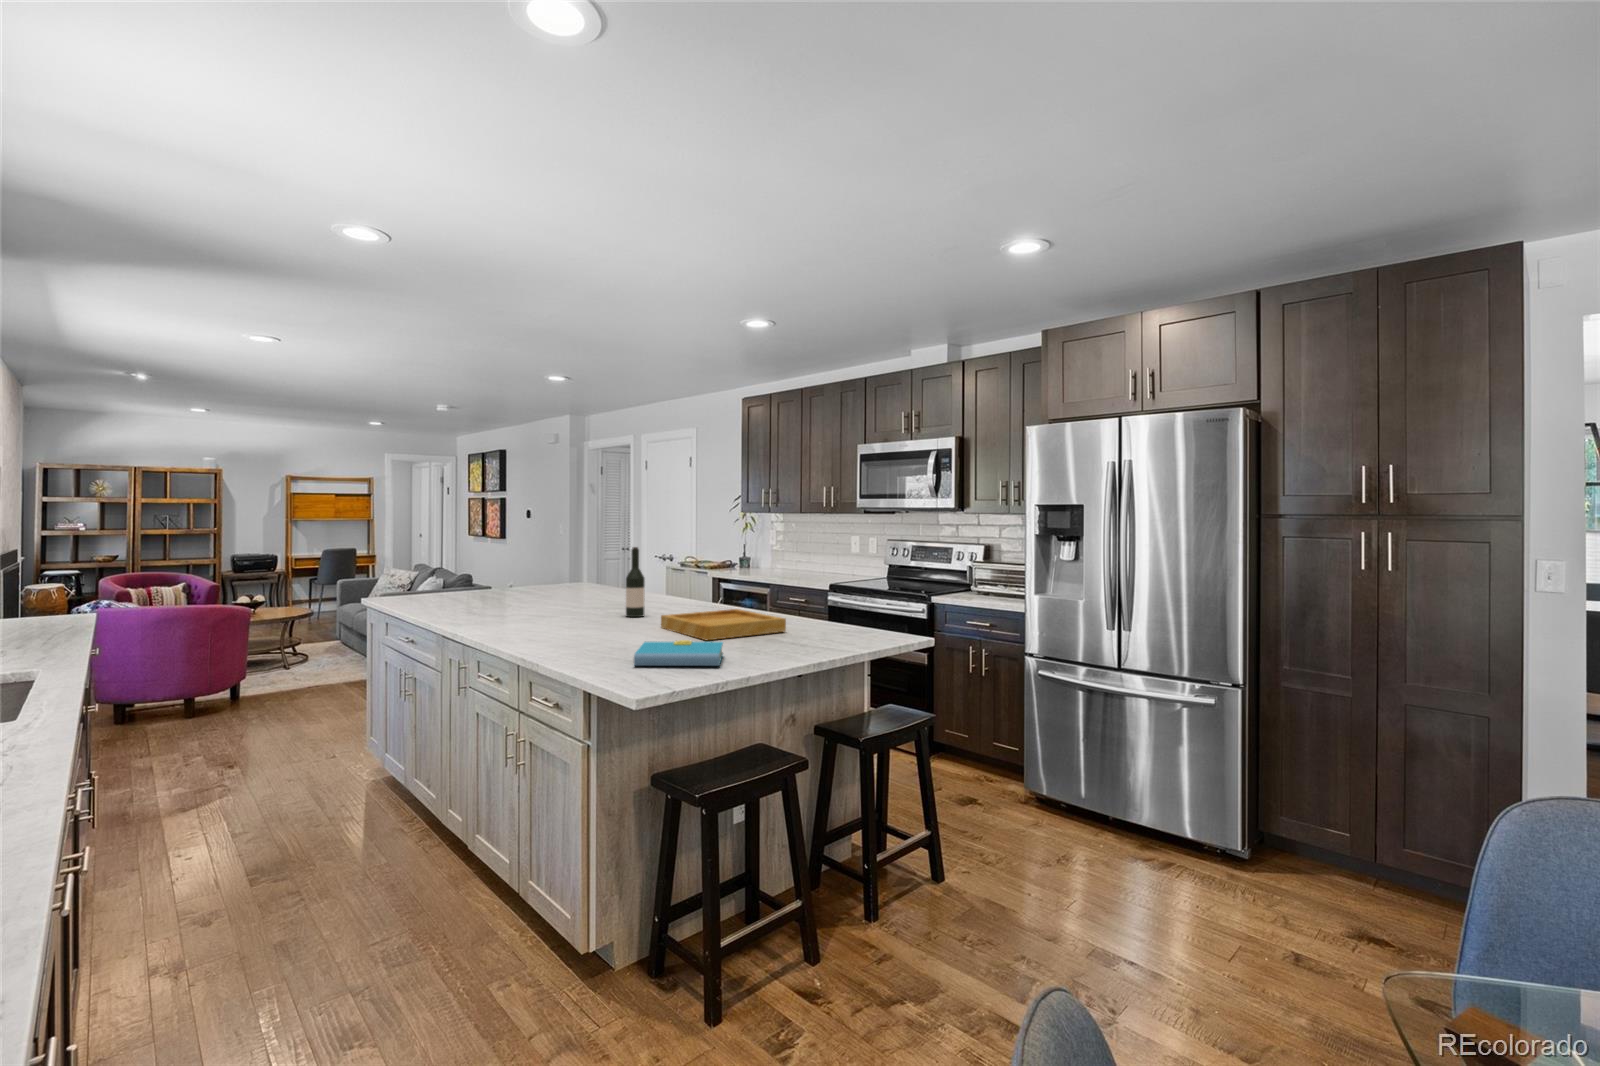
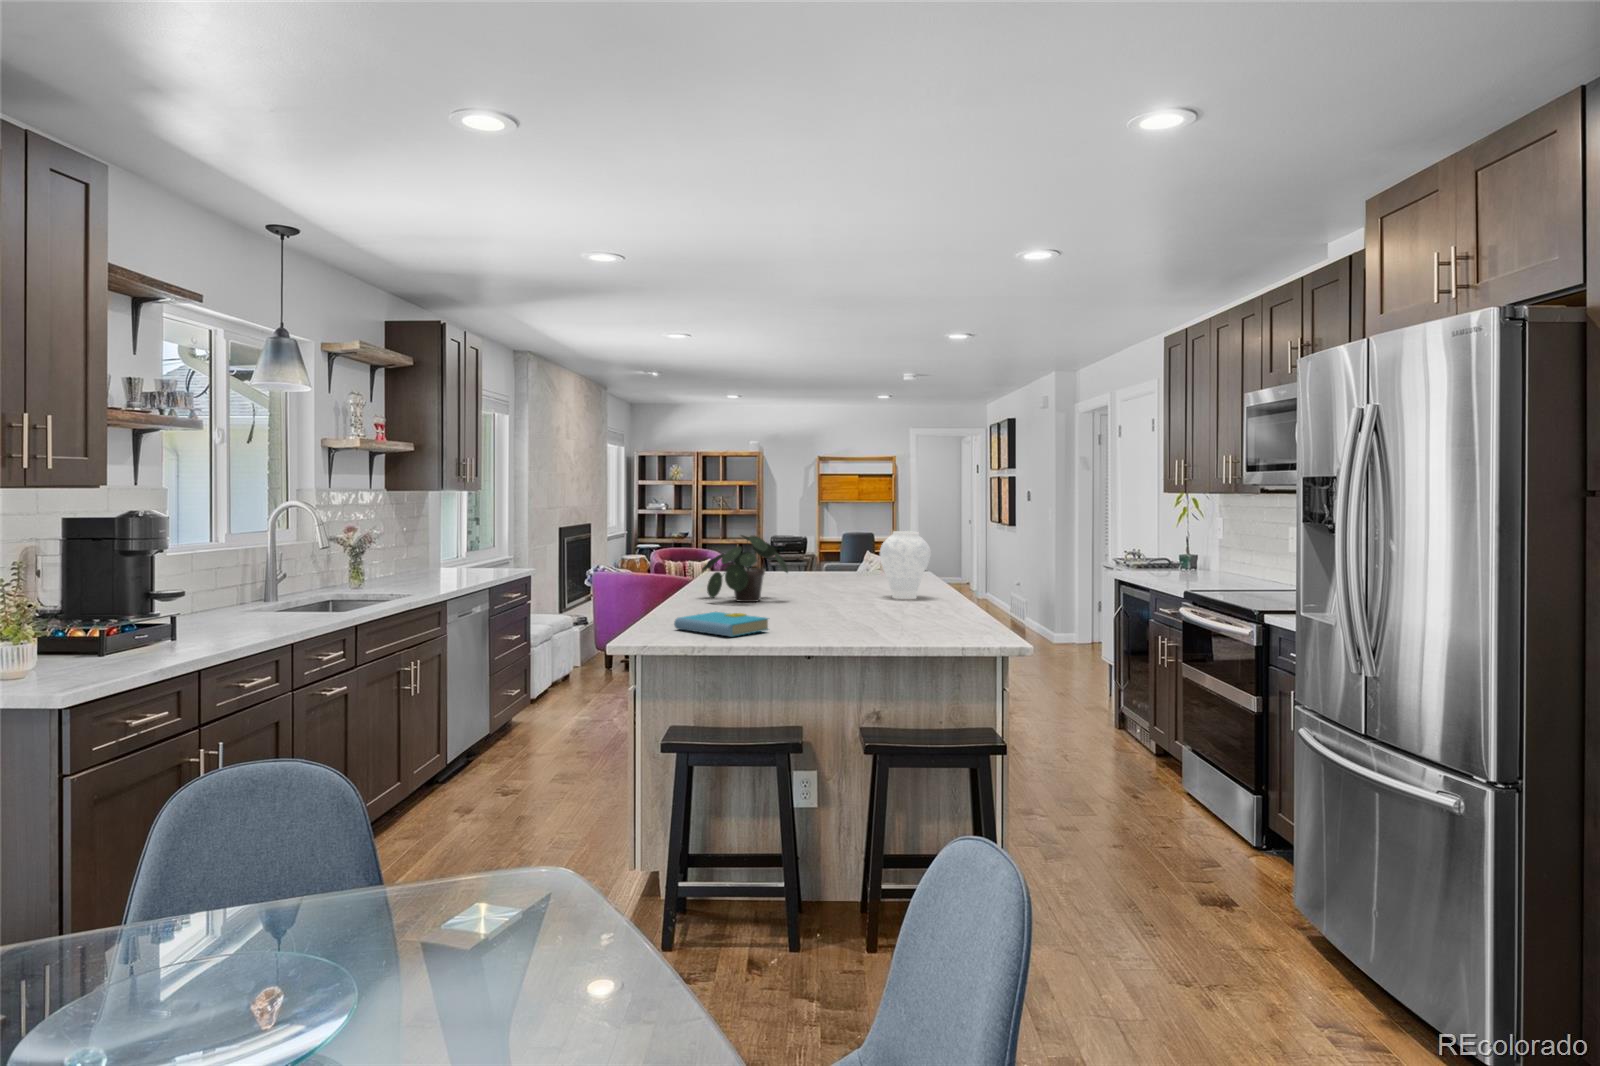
wine bottle: present [626,547,645,617] -> none [825,527,845,601]
vase: none [656,549,702,610] -> present [880,531,931,599]
potted plant: none [507,558,605,627] -> present [702,535,788,602]
tray: present [661,609,786,640] -> none [806,597,910,624]

